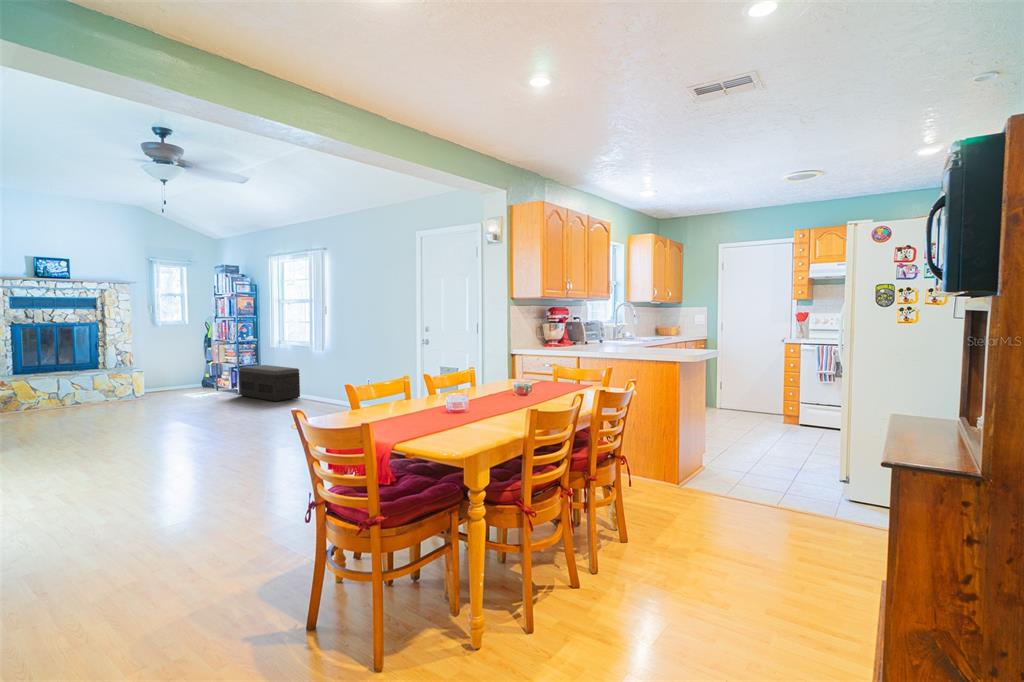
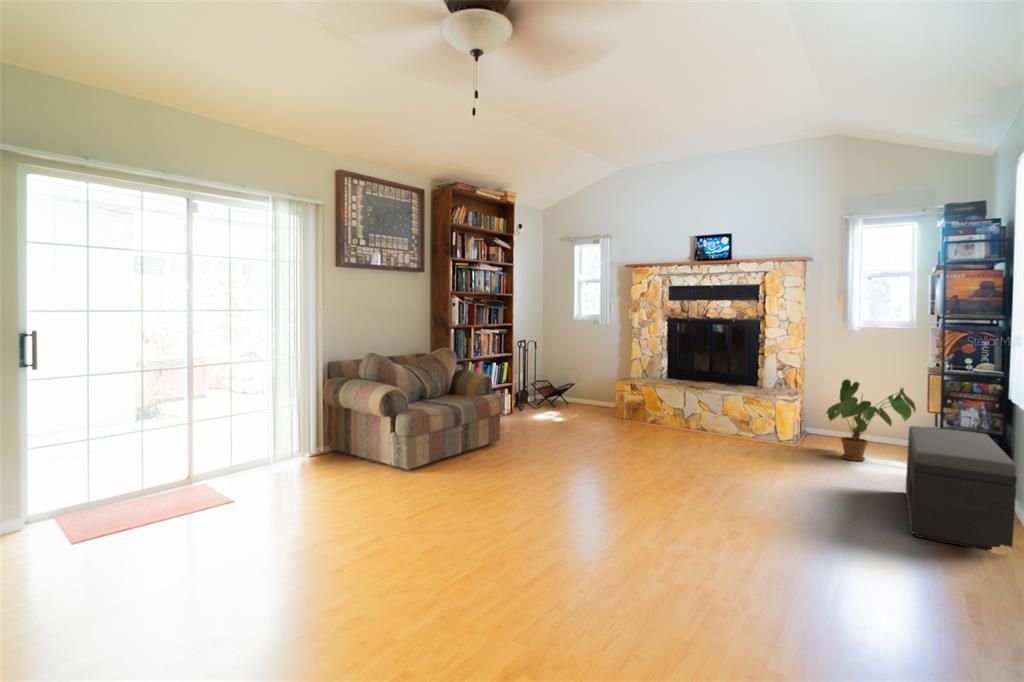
house plant: none [169,353,223,395] -> present [826,379,916,461]

